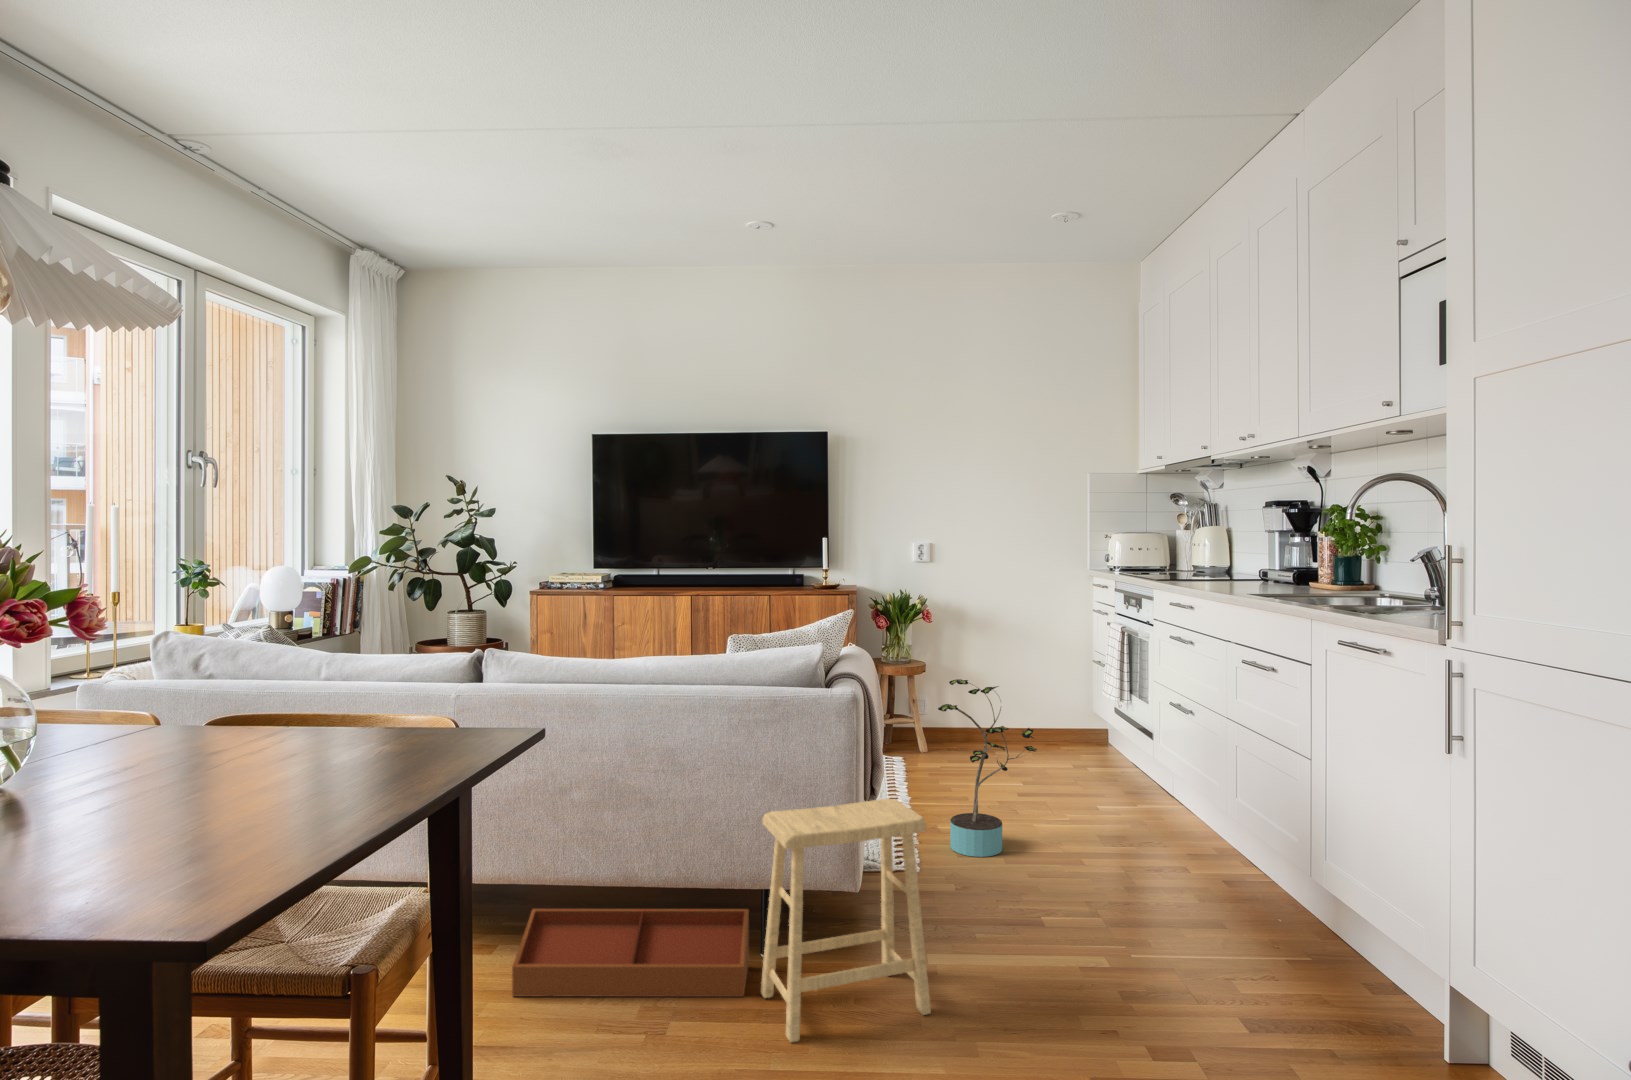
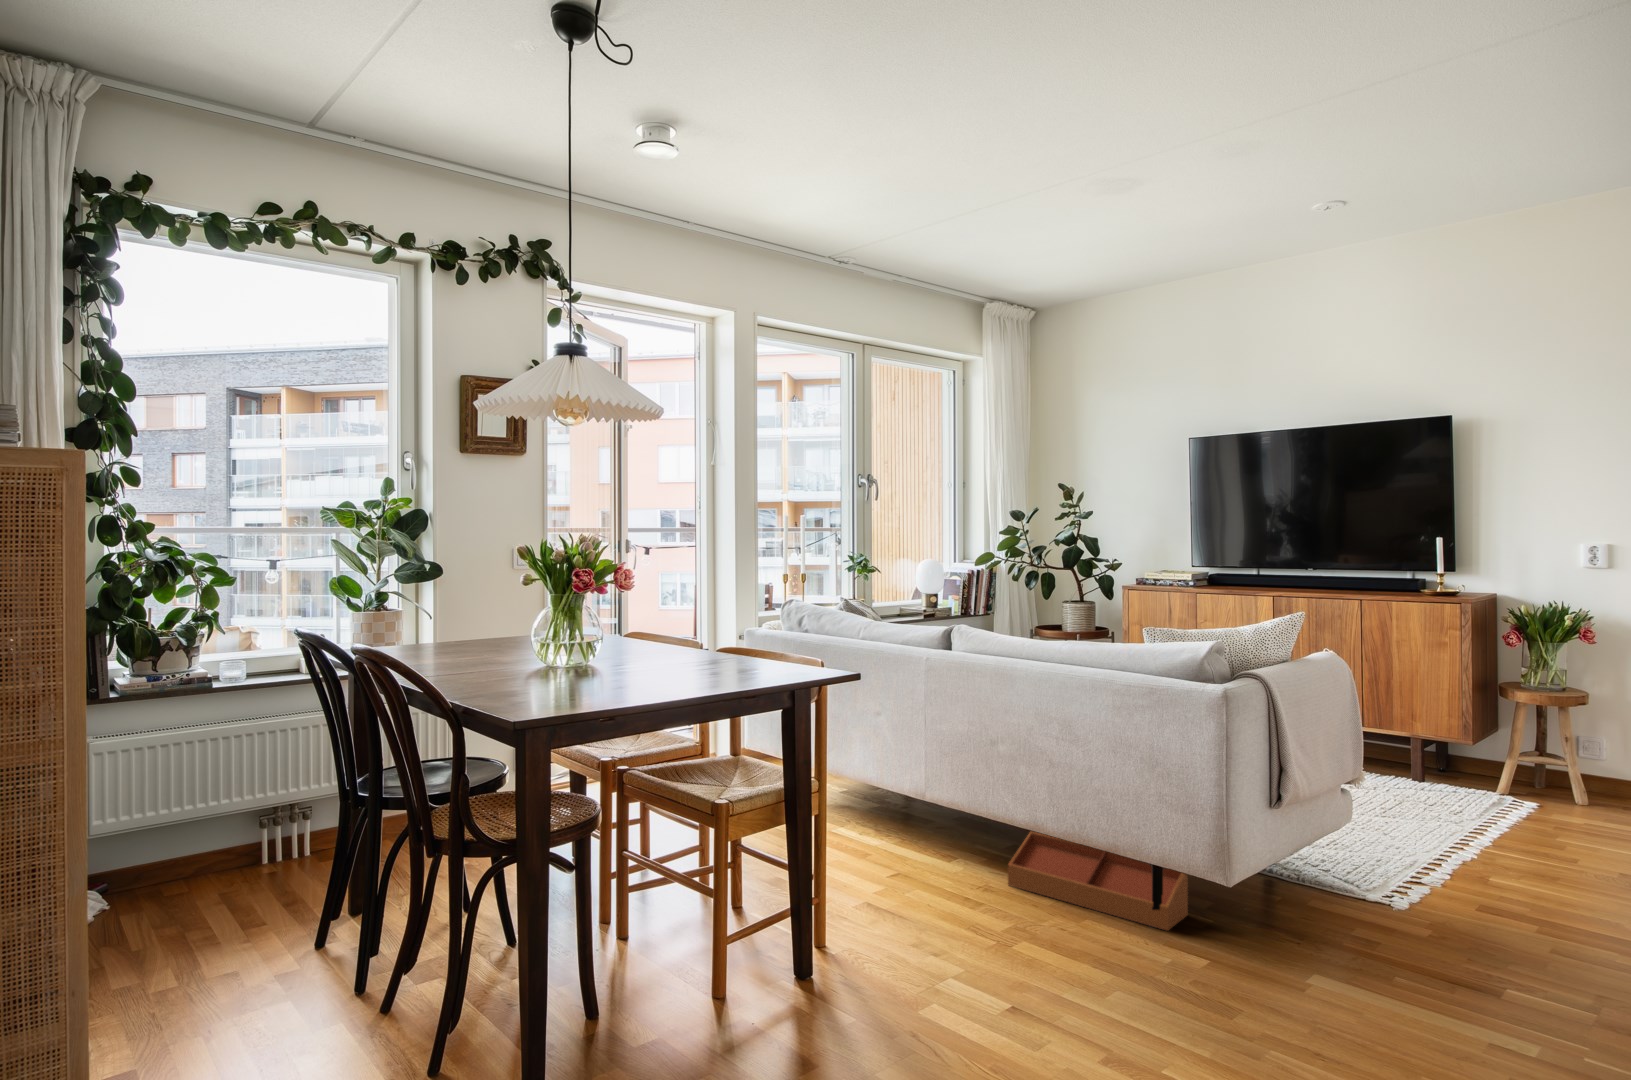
potted plant: present [938,679,1037,857] -> none [1462,709,1600,905]
footstool: present [760,799,931,1042] -> none [1177,788,1318,986]

